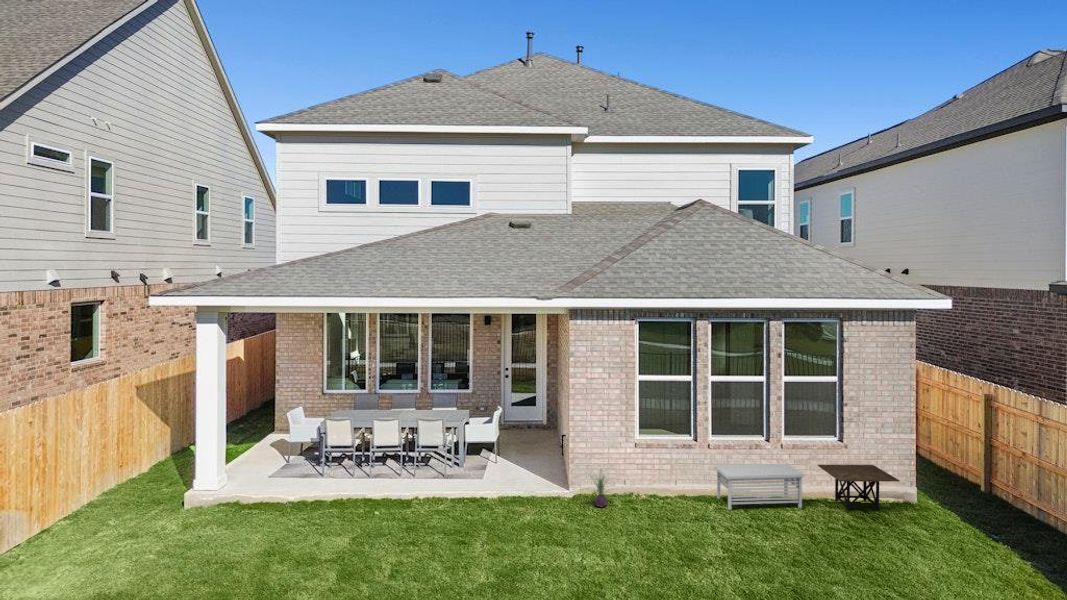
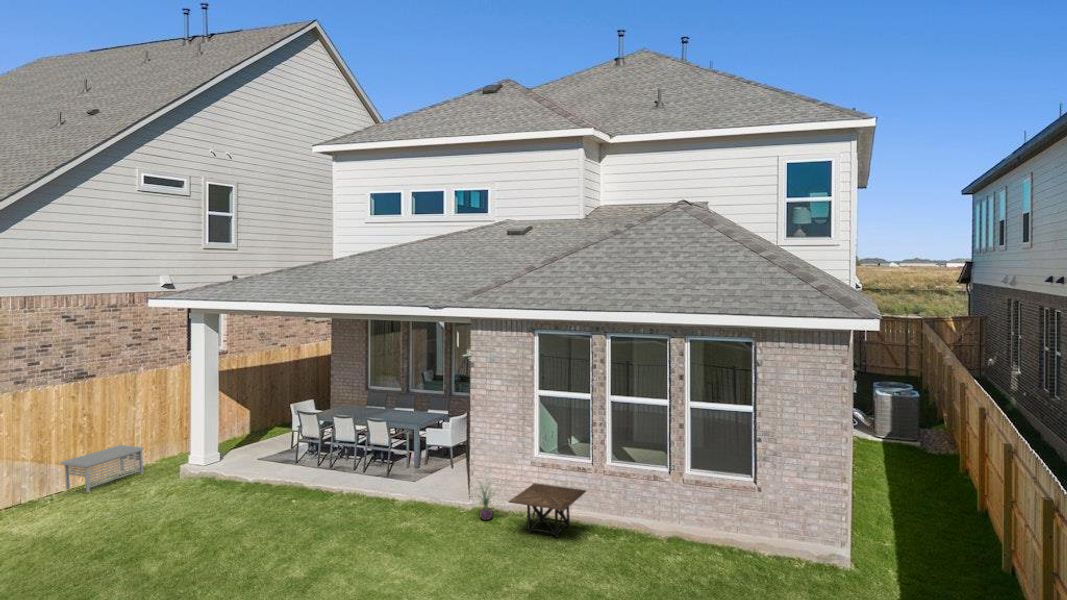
storage bench: present [714,464,804,510] -> present [61,445,144,493]
side table: present [818,465,899,511] -> present [509,483,586,538]

